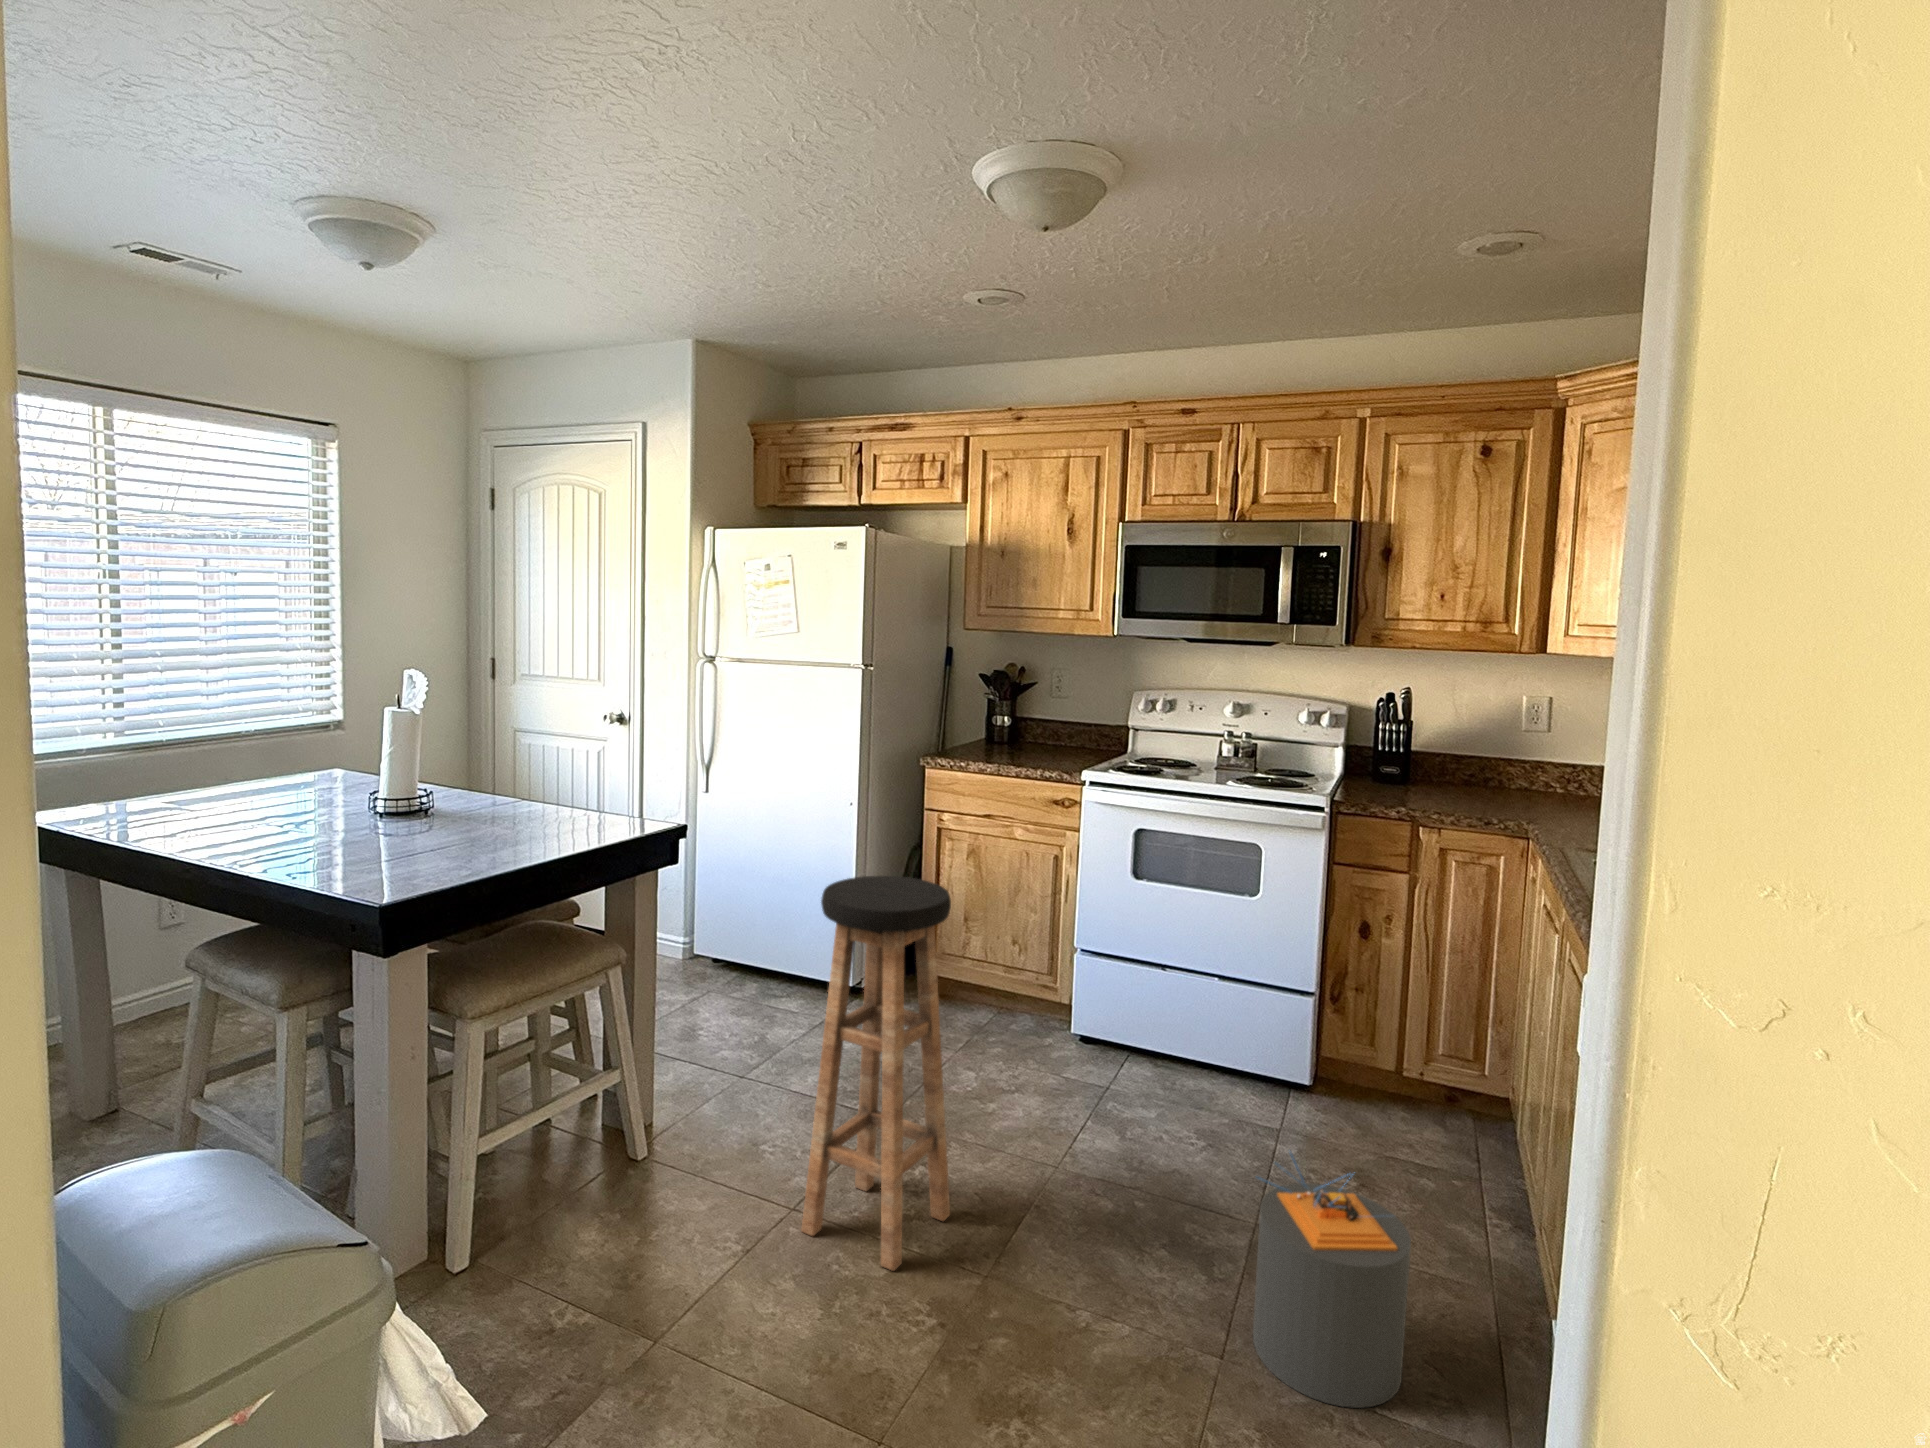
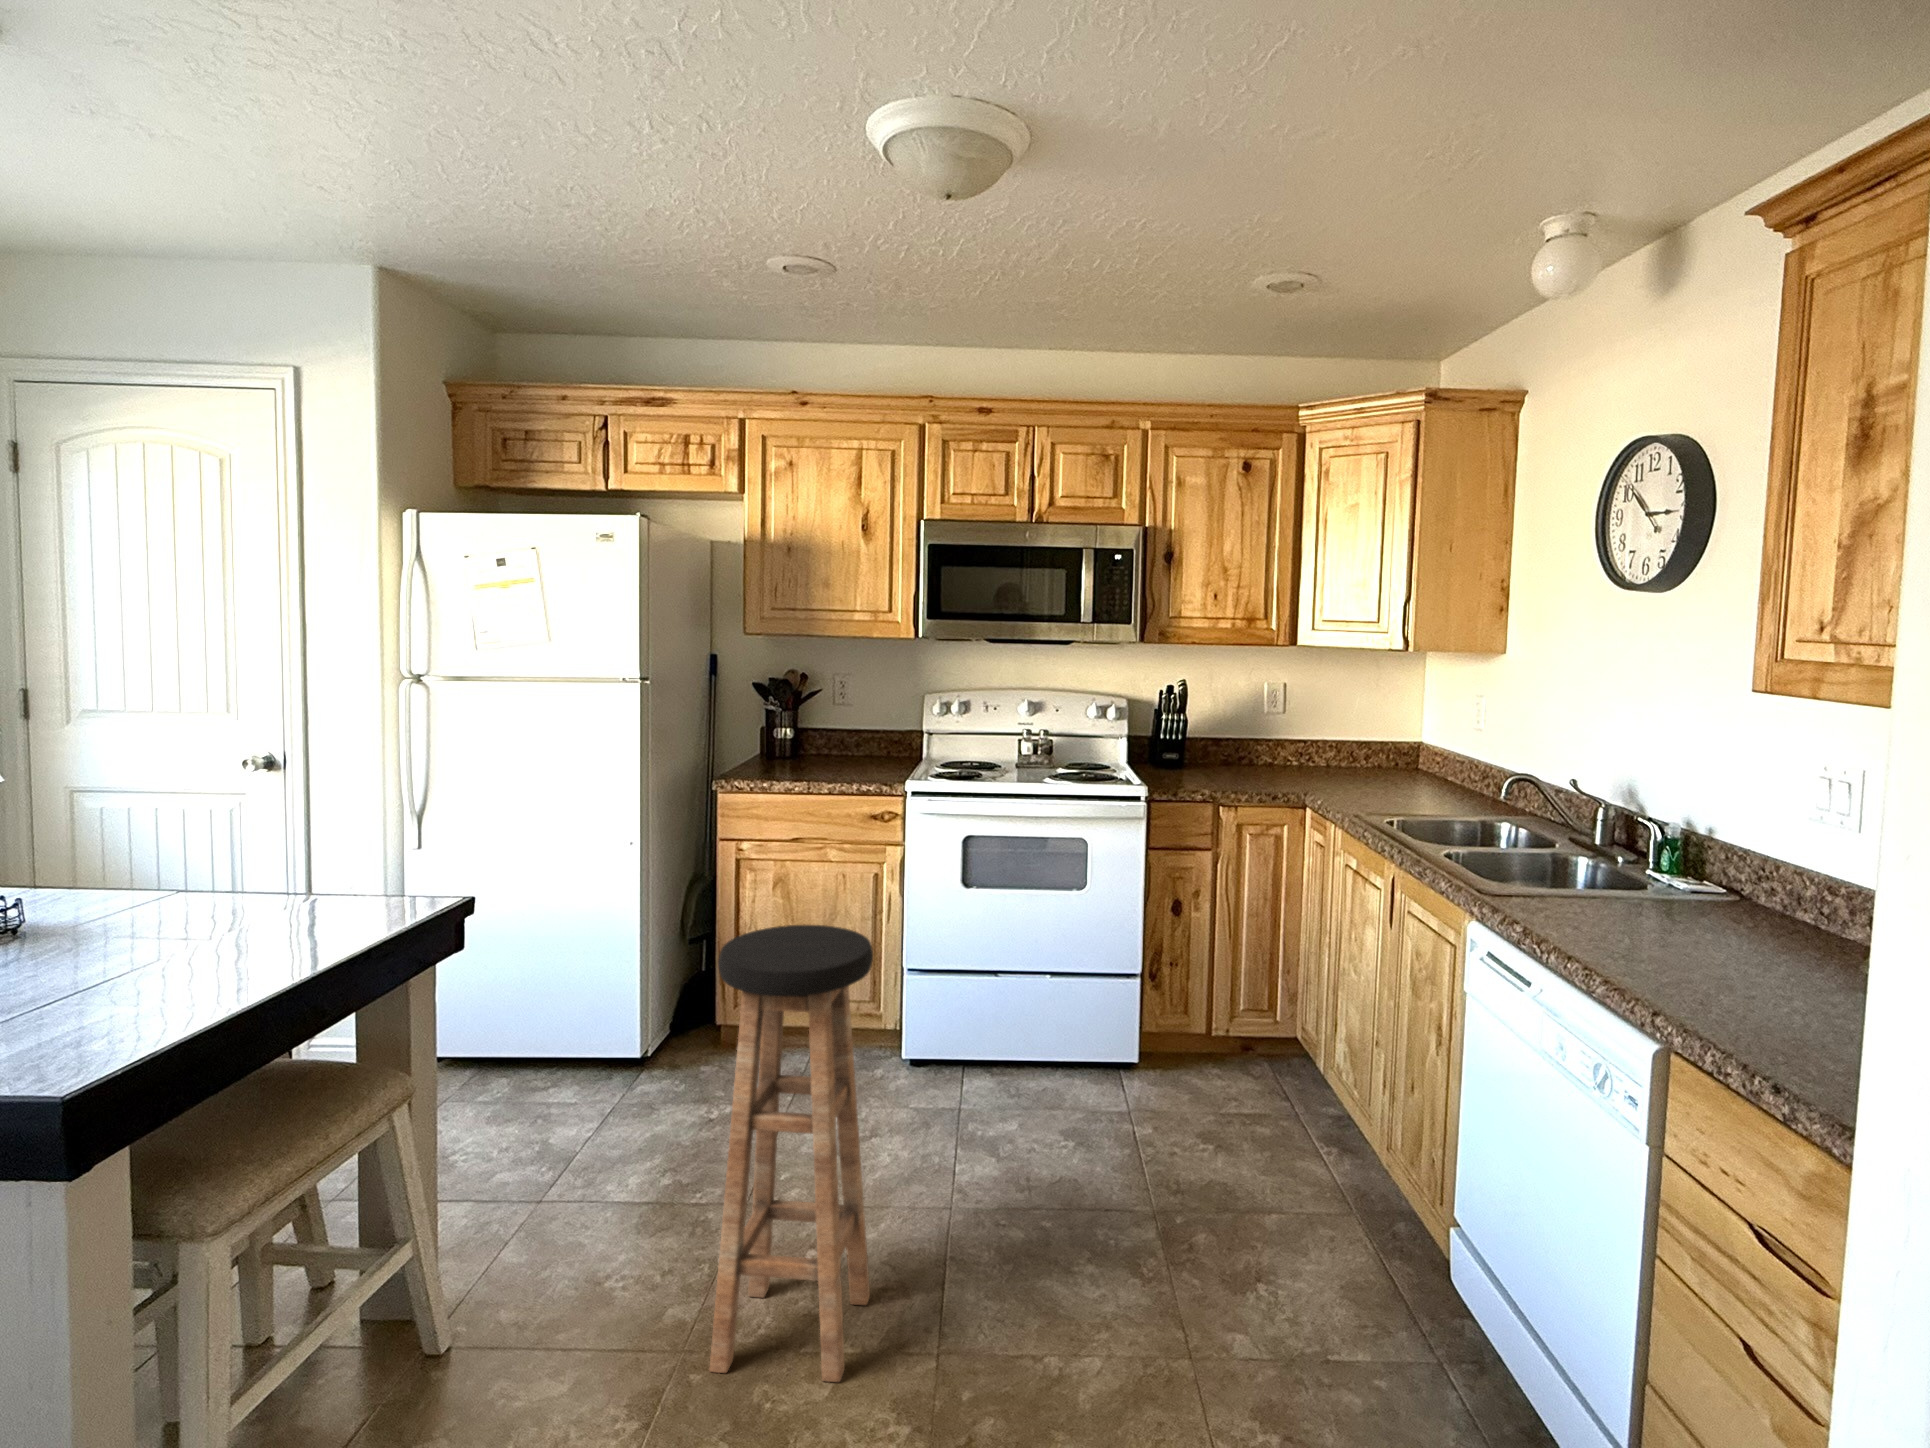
trash can: present [1253,1152,1411,1408] -> none [1201,1130,1343,1368]

